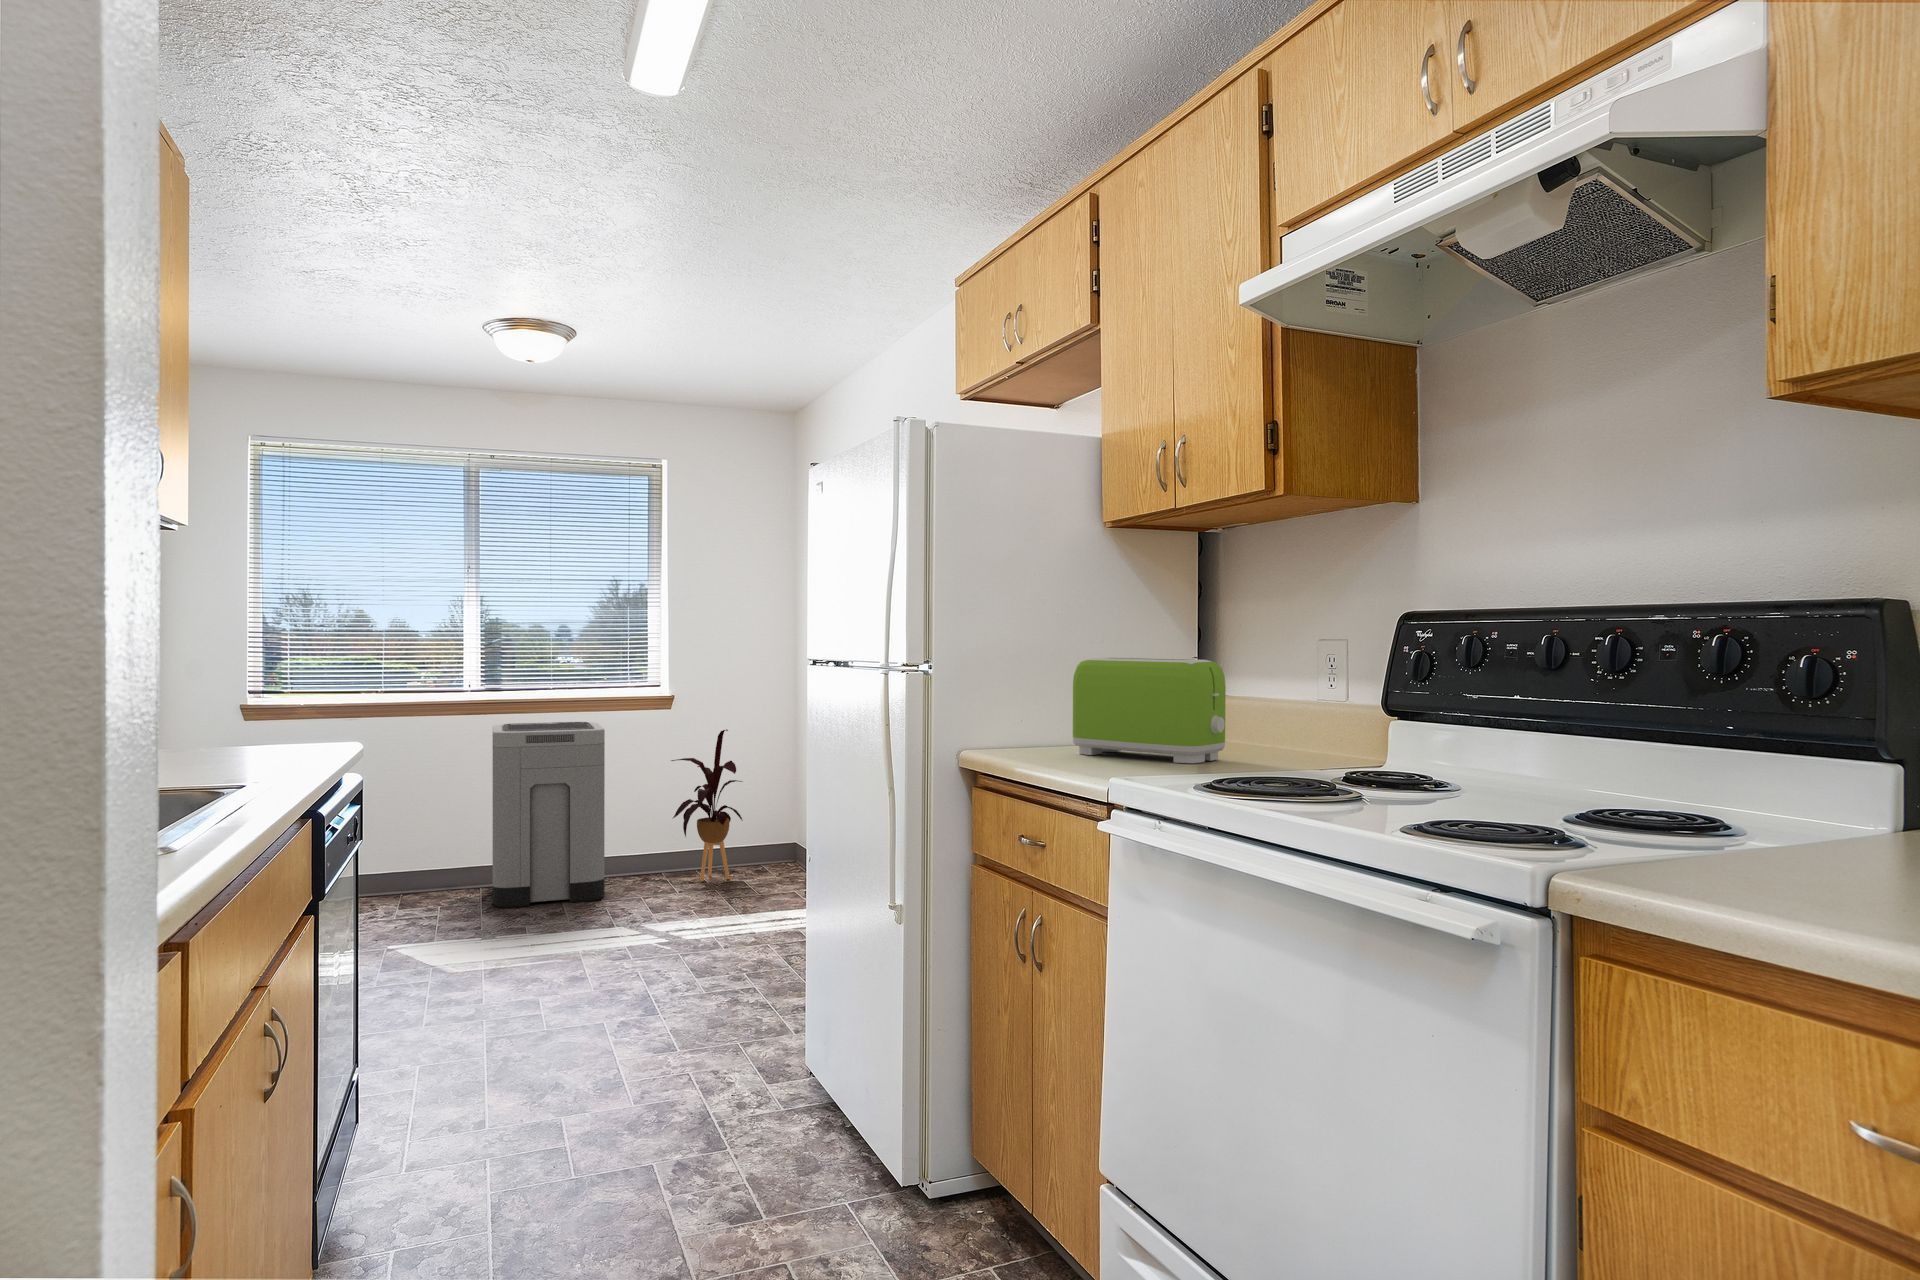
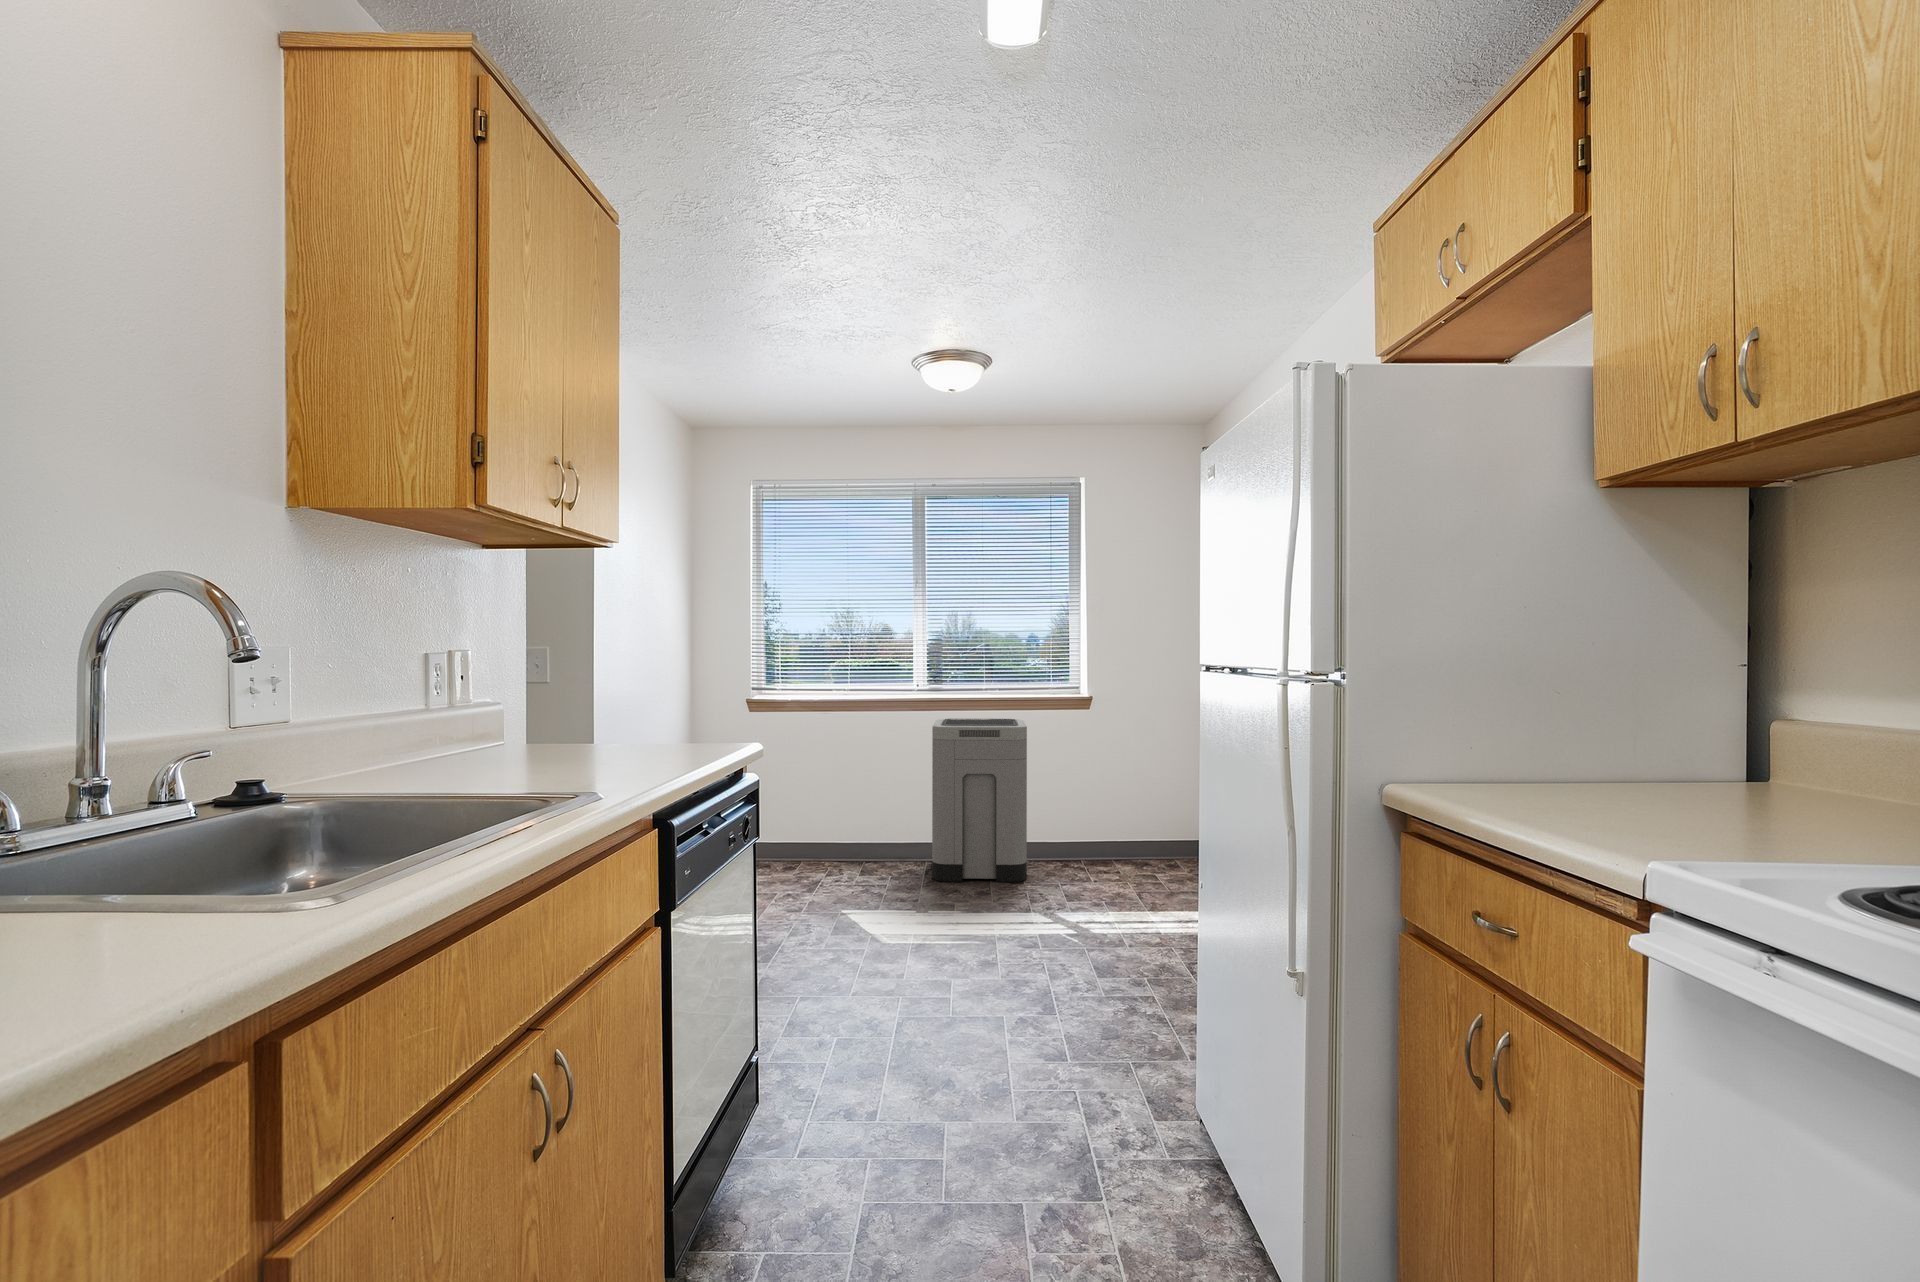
toaster: present [1073,658,1226,763] -> none [1546,663,1811,817]
house plant: present [671,729,743,881] -> none [1087,730,1155,872]

